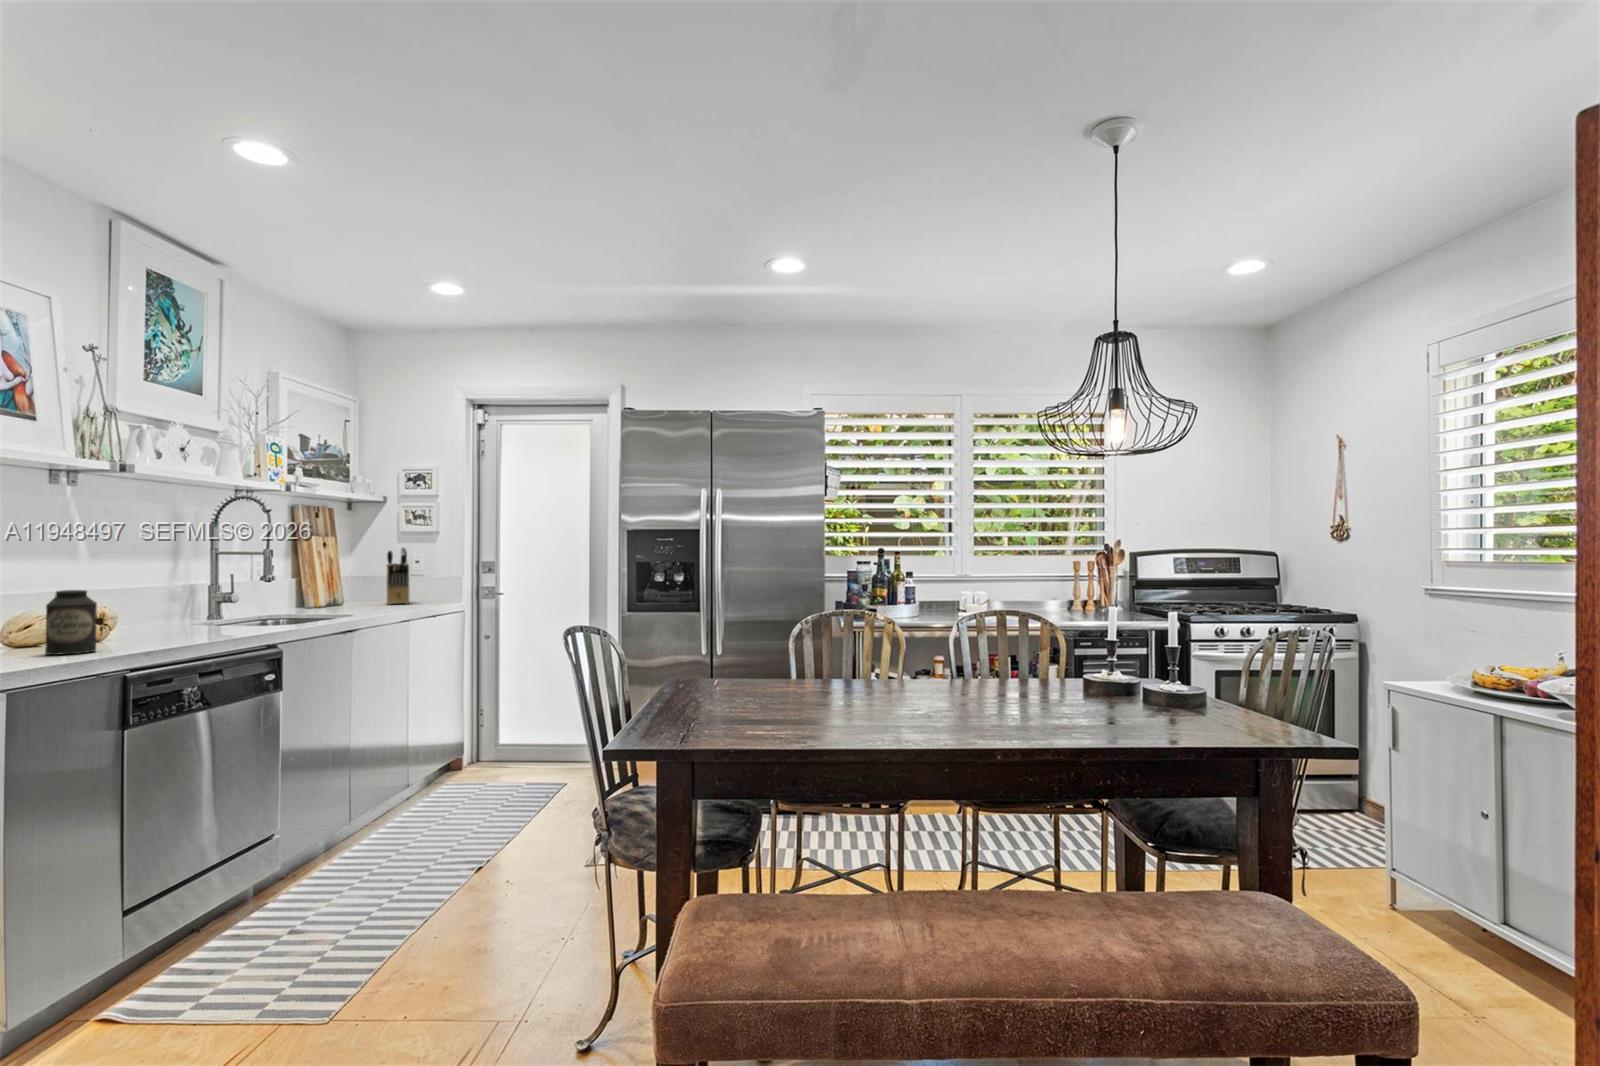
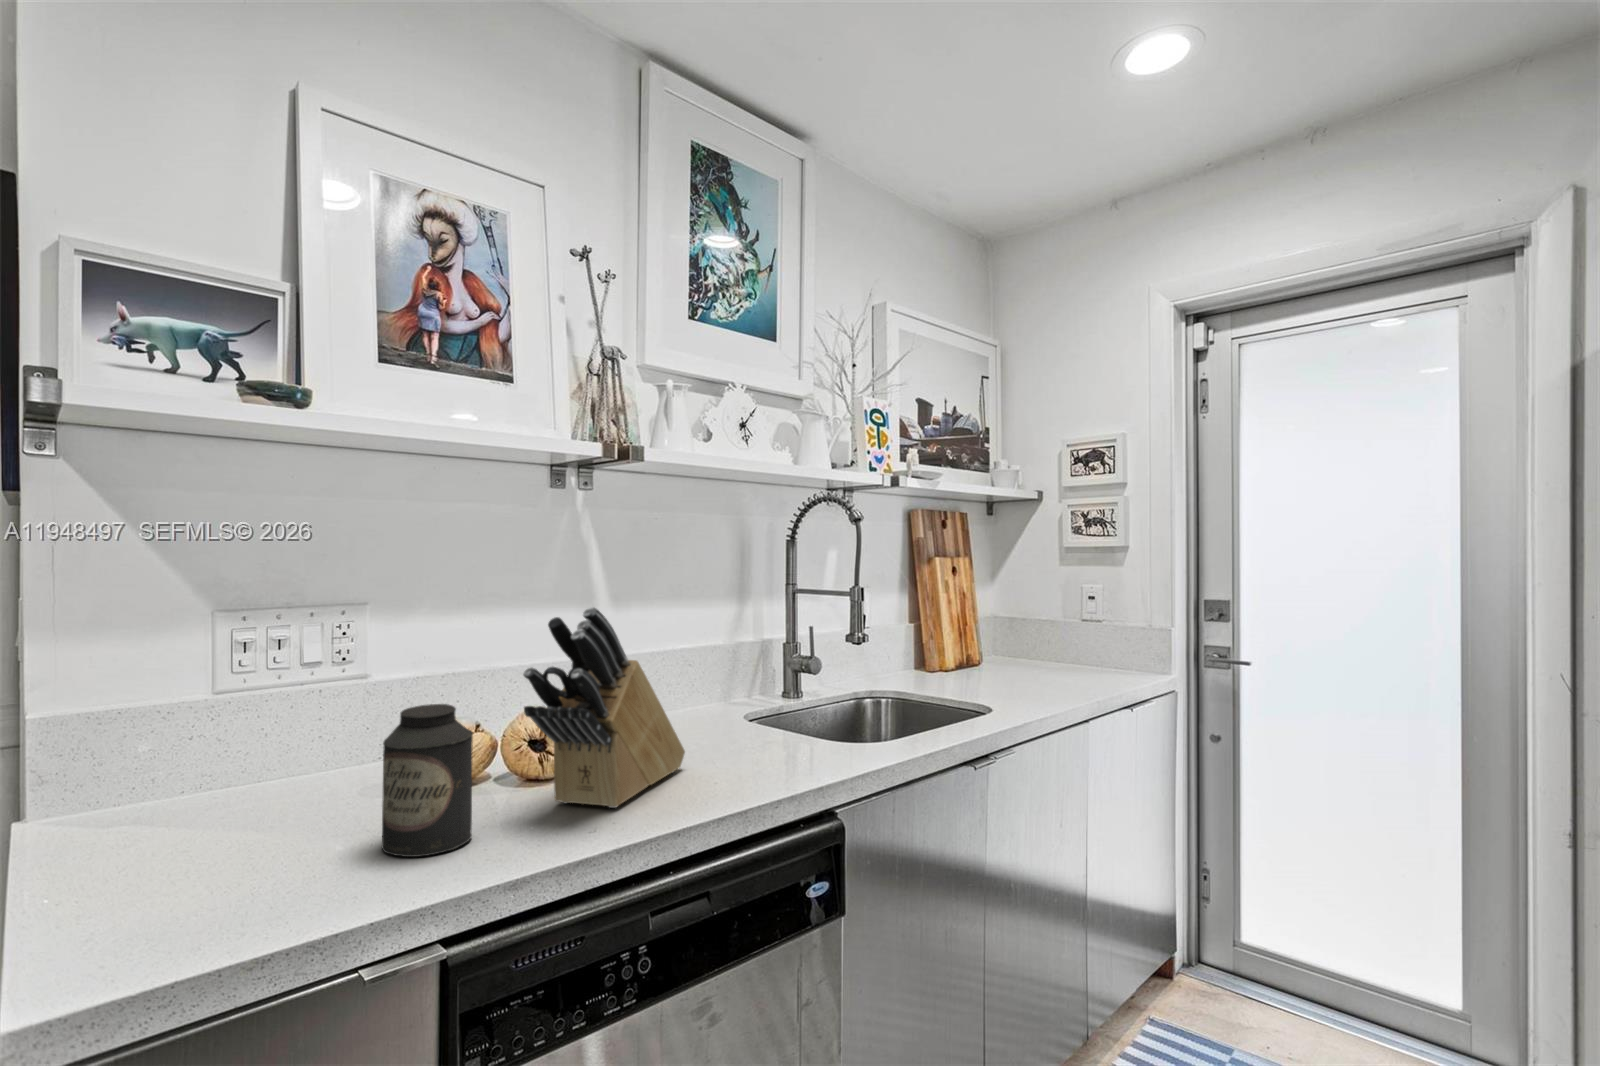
knife block: present [387,547,409,604] -> present [523,607,685,808]

